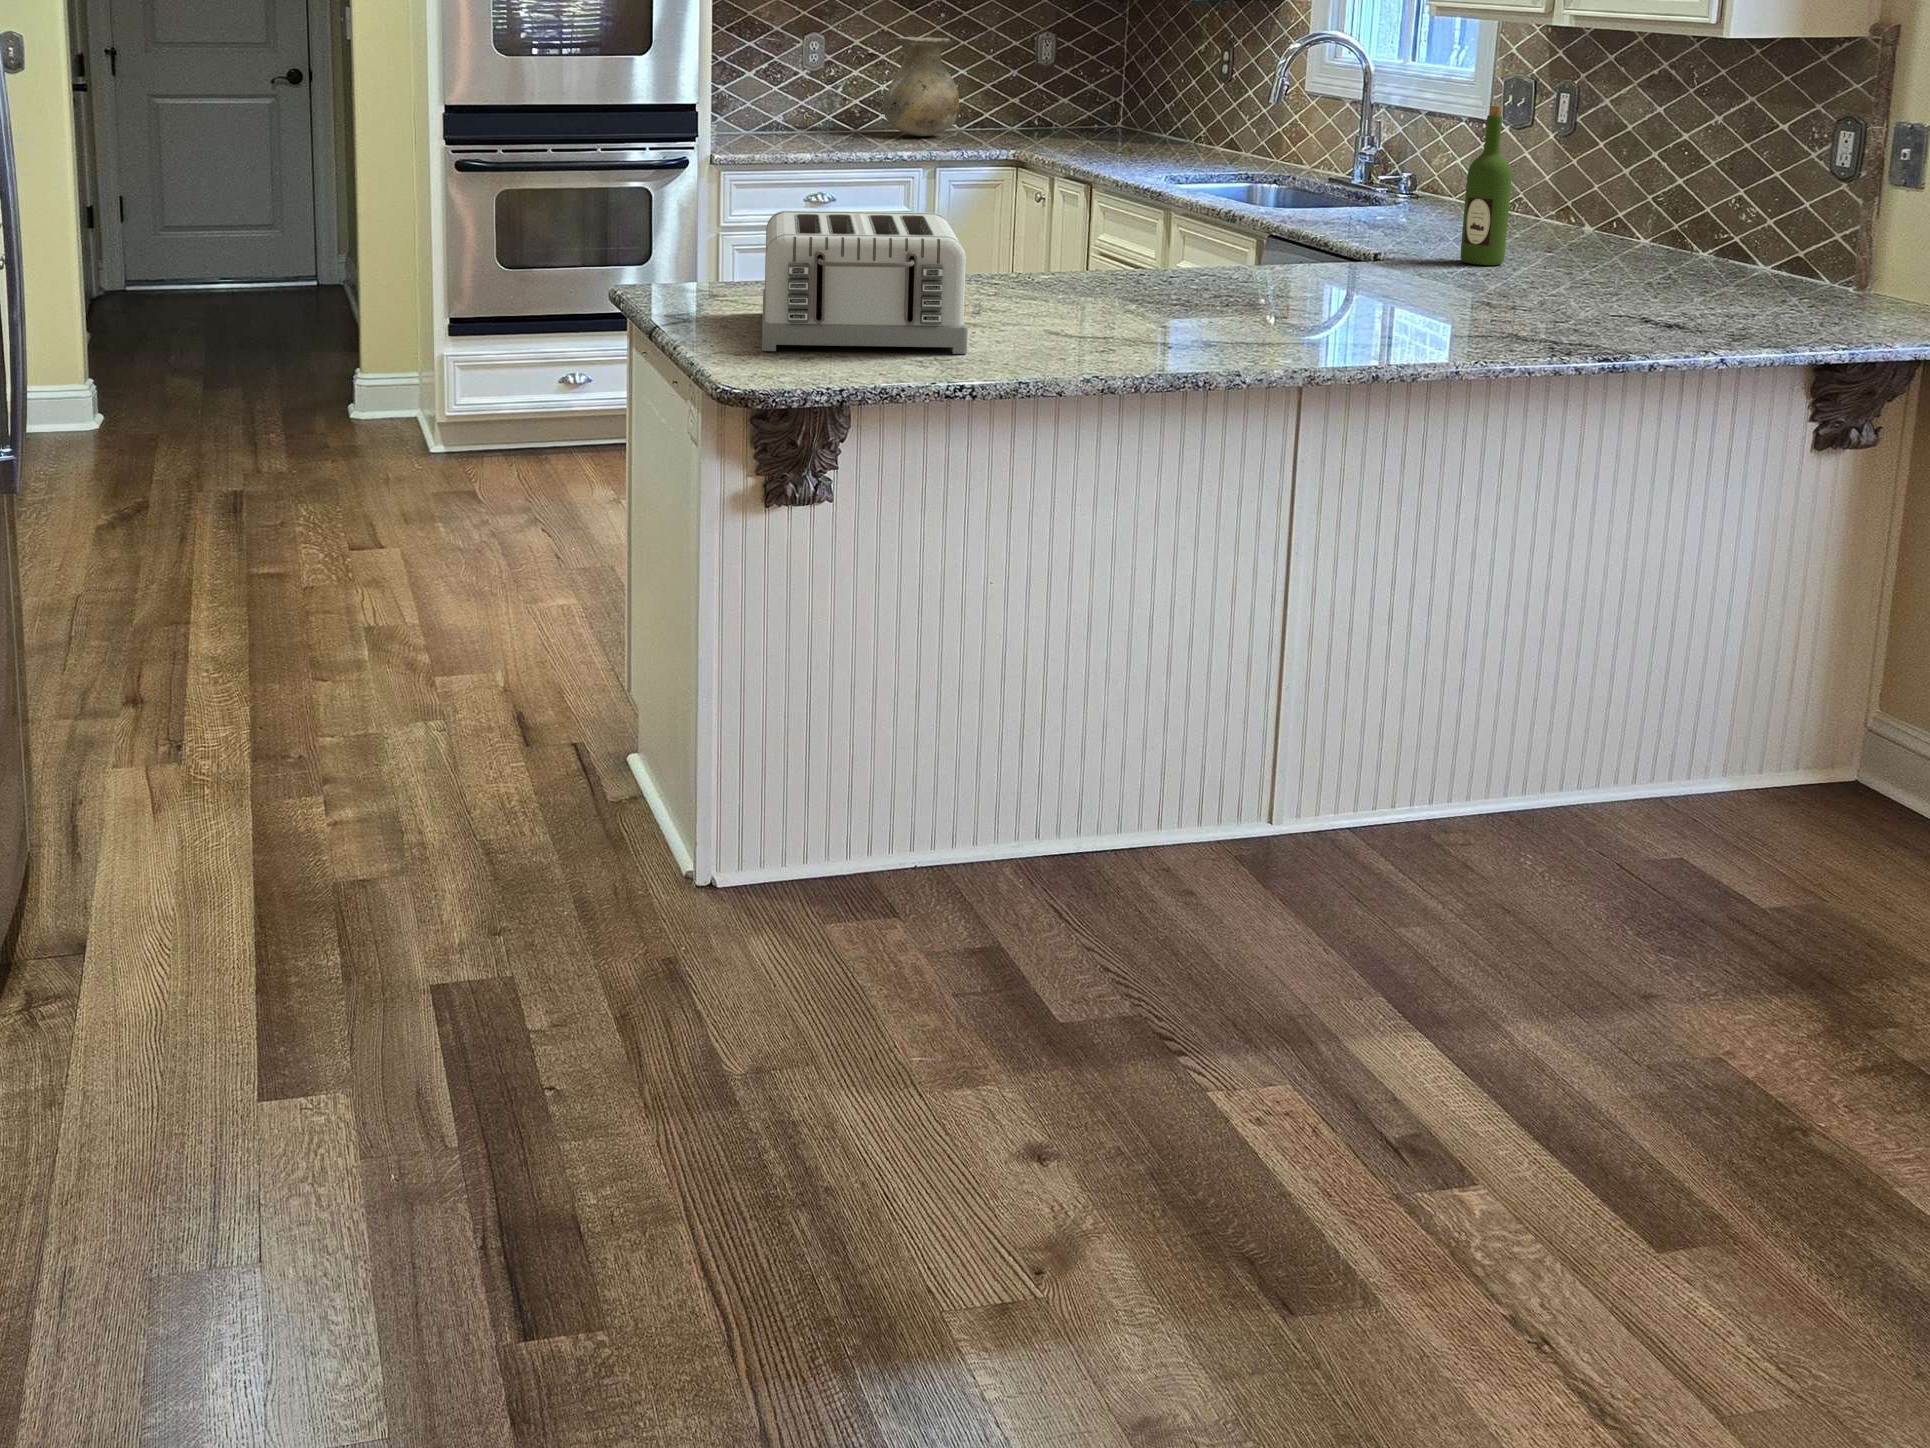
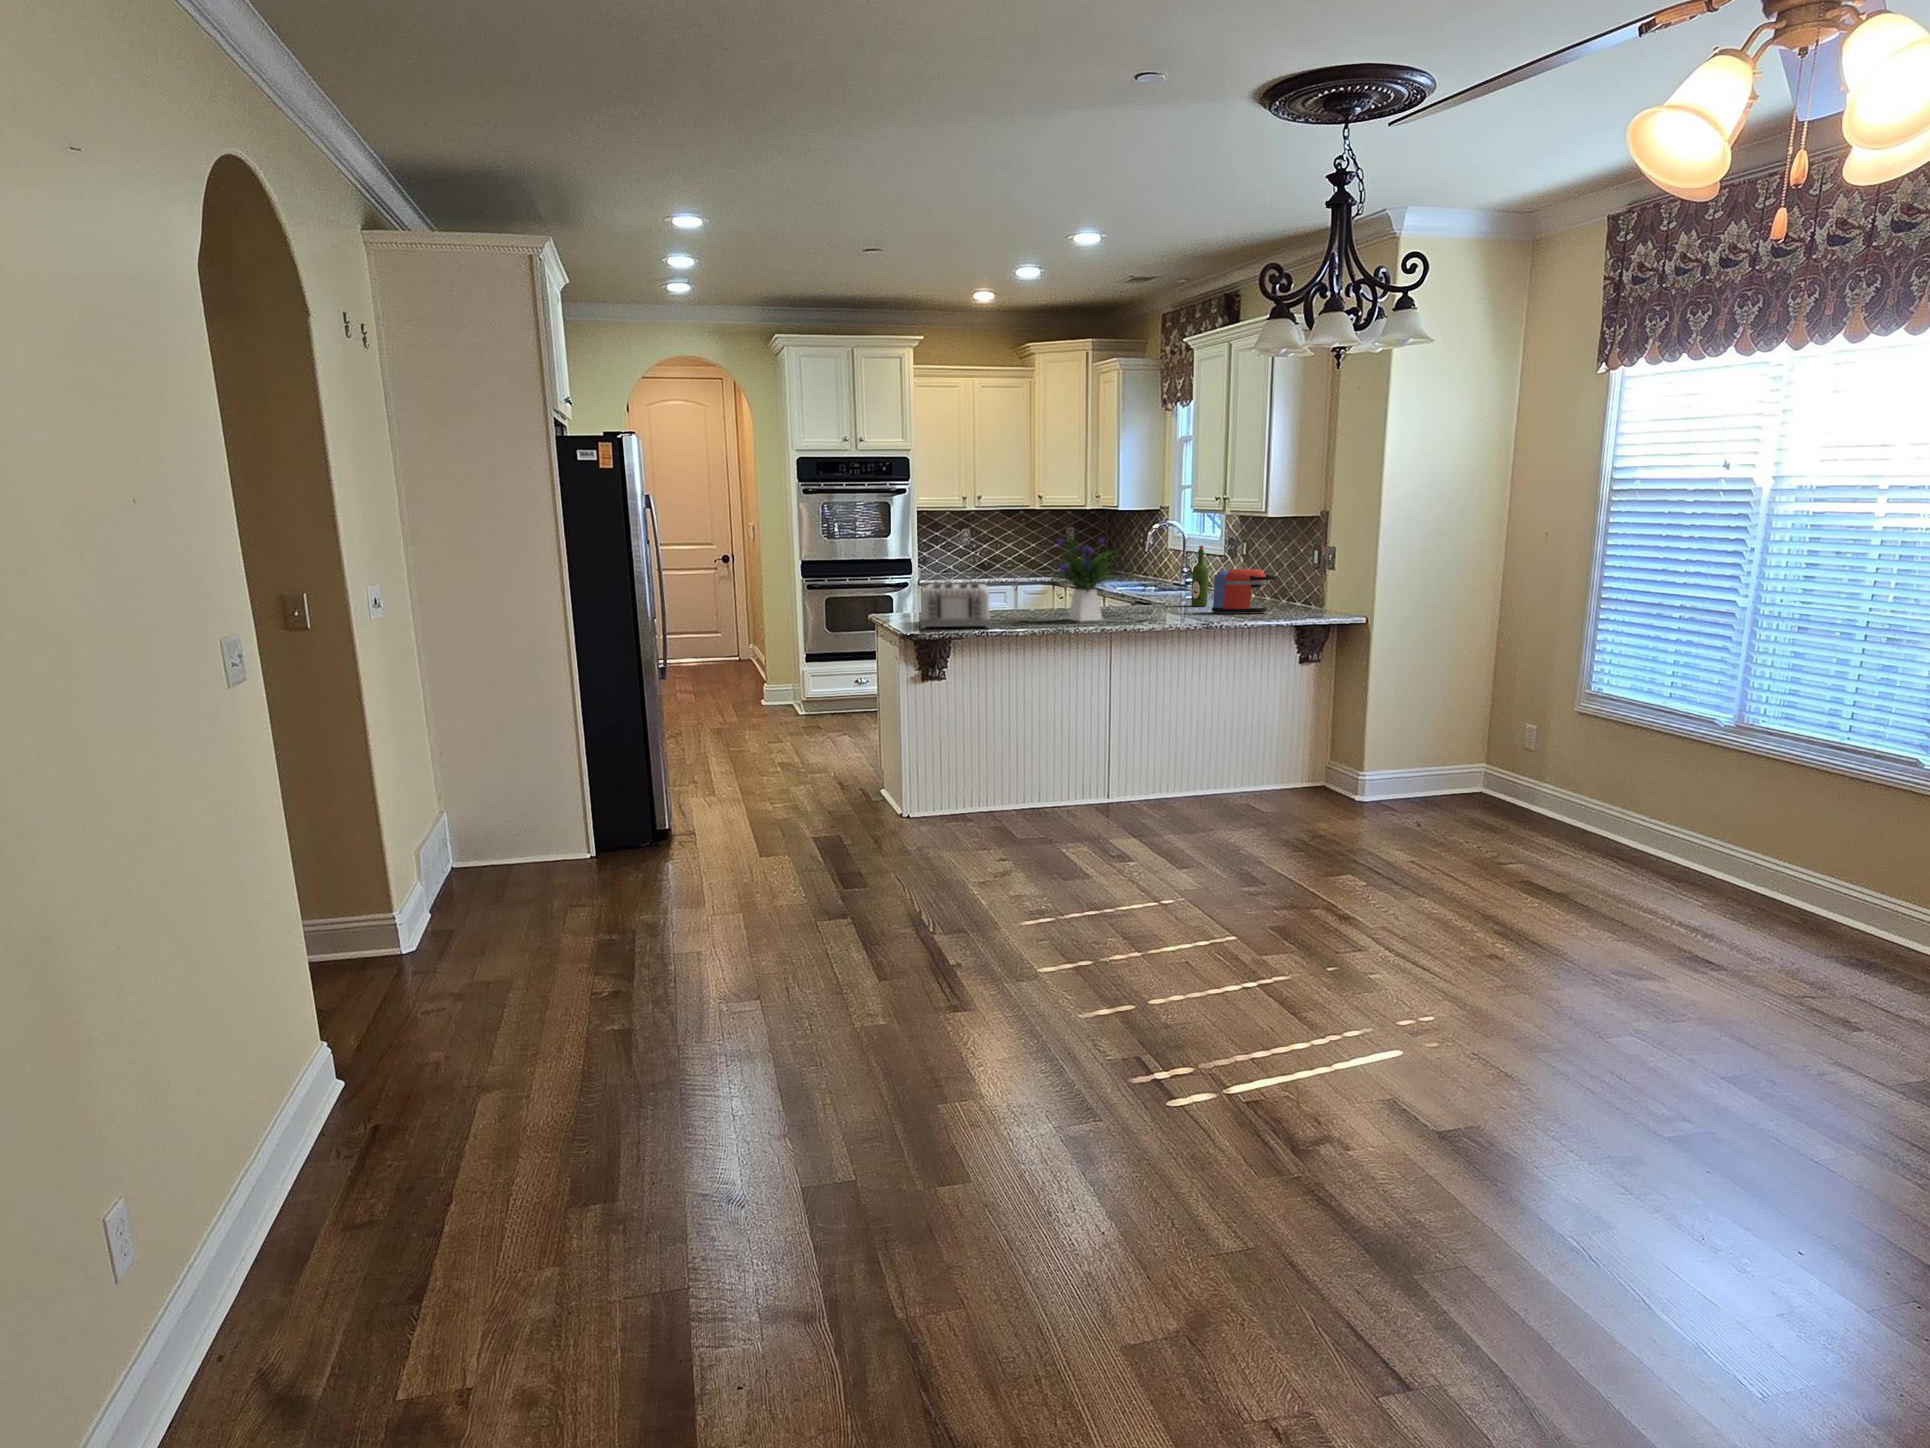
vase: present [883,37,959,136] -> none [996,531,1029,575]
flower arrangement: none [1108,75,1358,327] -> present [1053,533,1120,621]
coffee maker: none [1552,177,1743,302] -> present [1212,569,1276,614]

